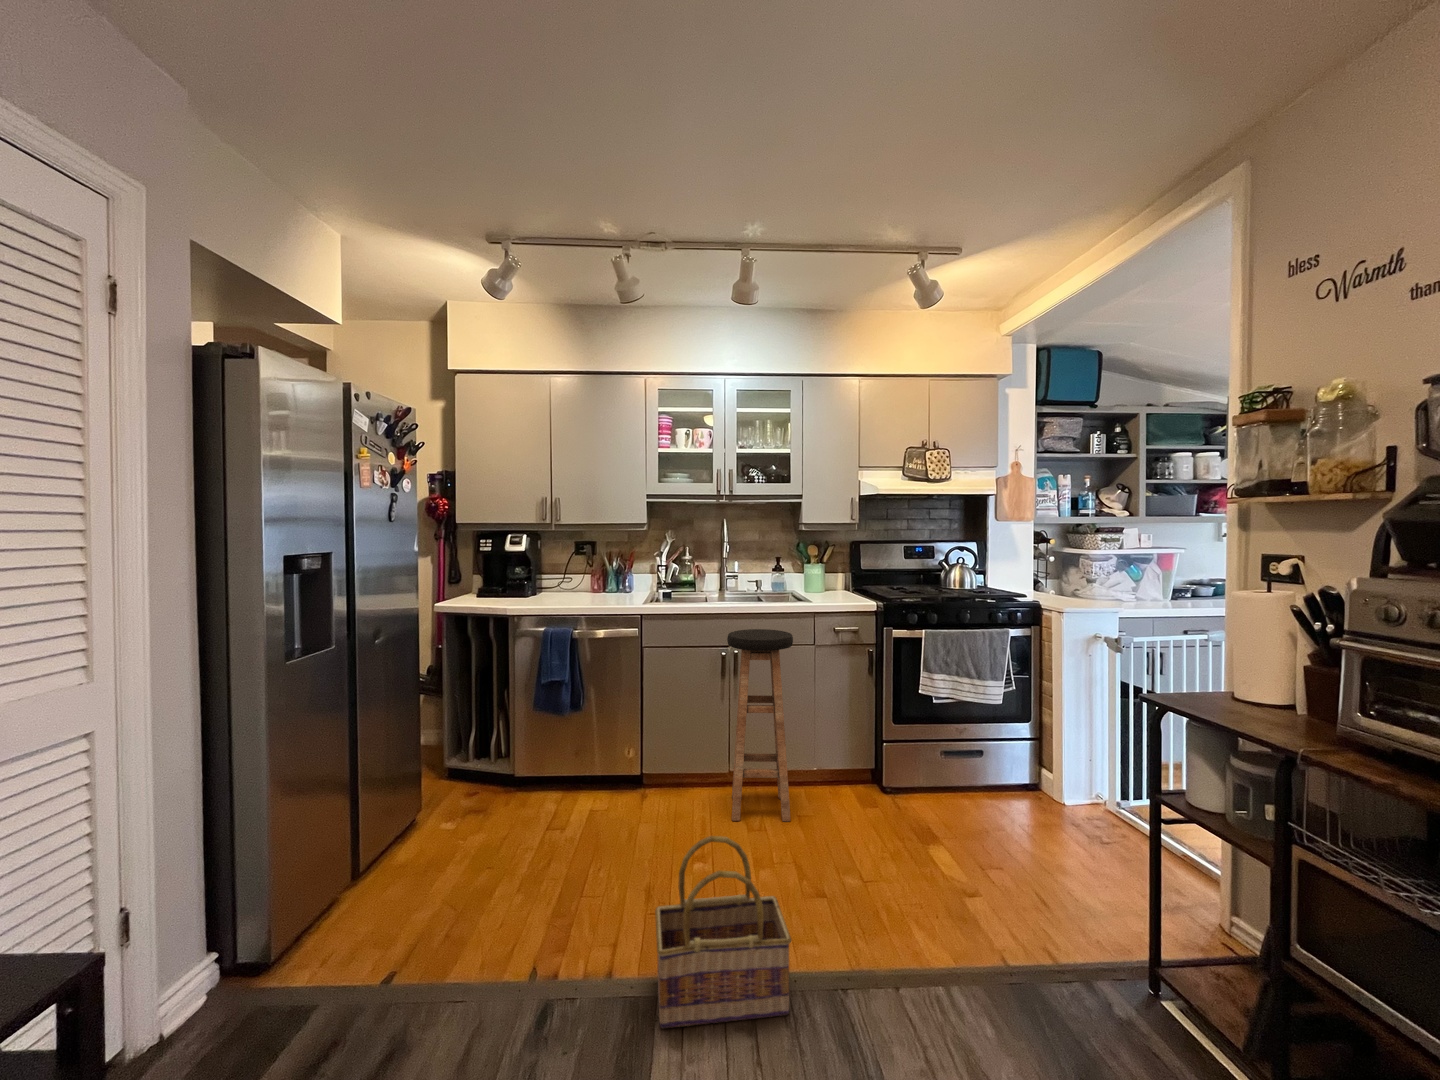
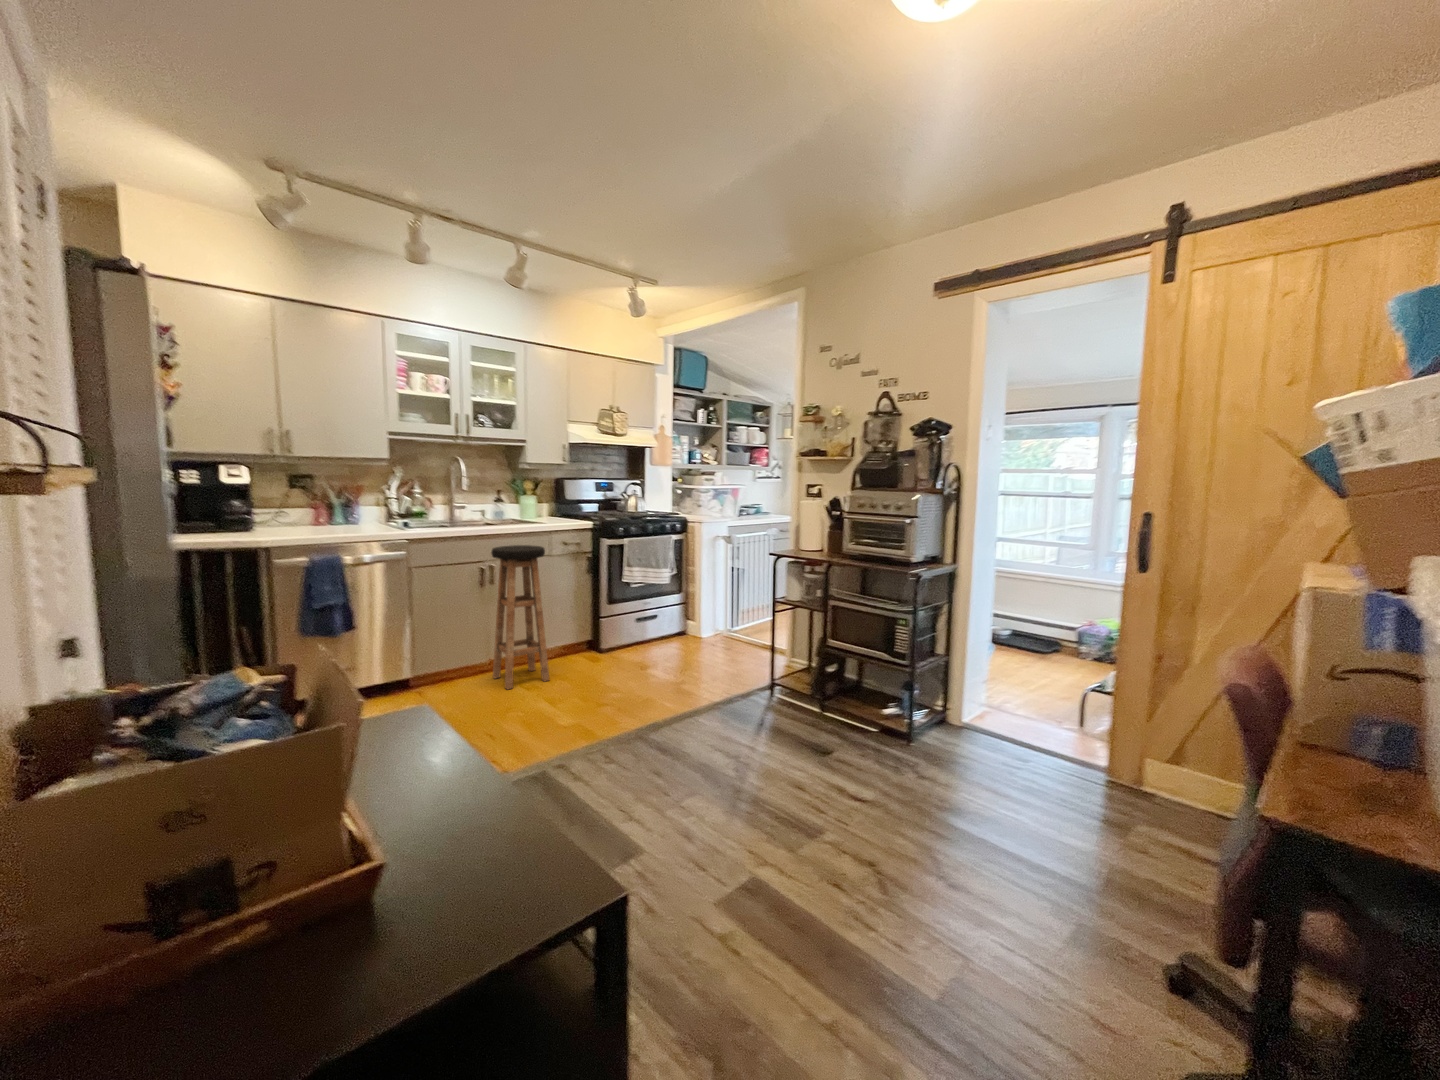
basket: present [655,836,791,1028] -> none [531,666,624,781]

